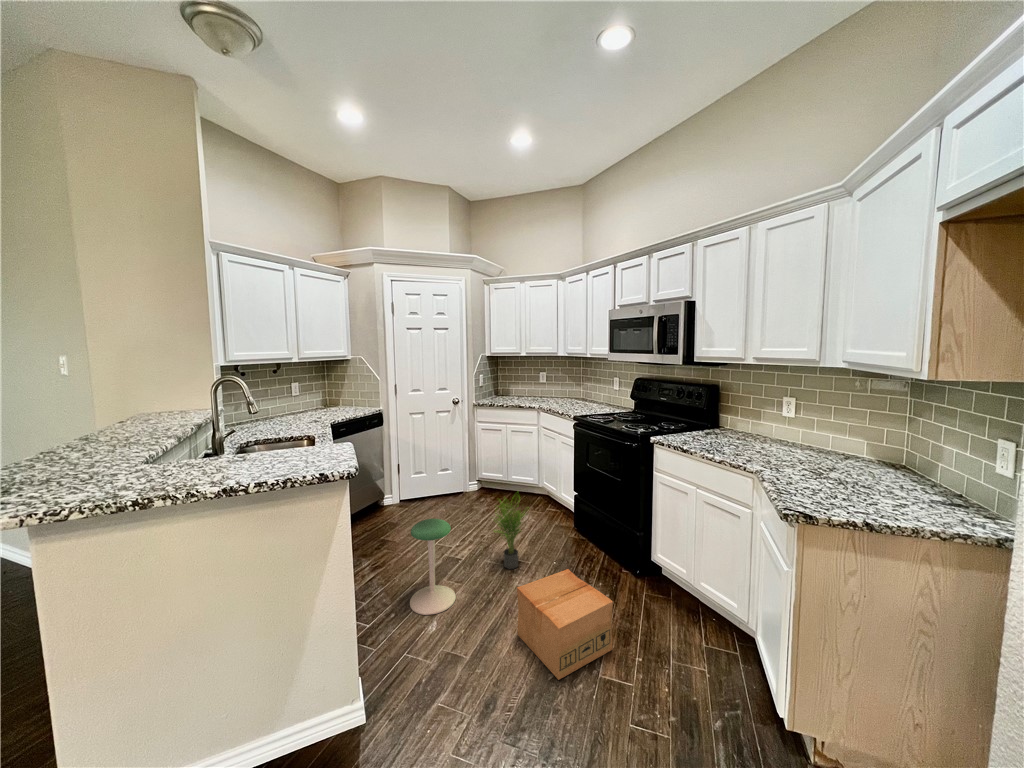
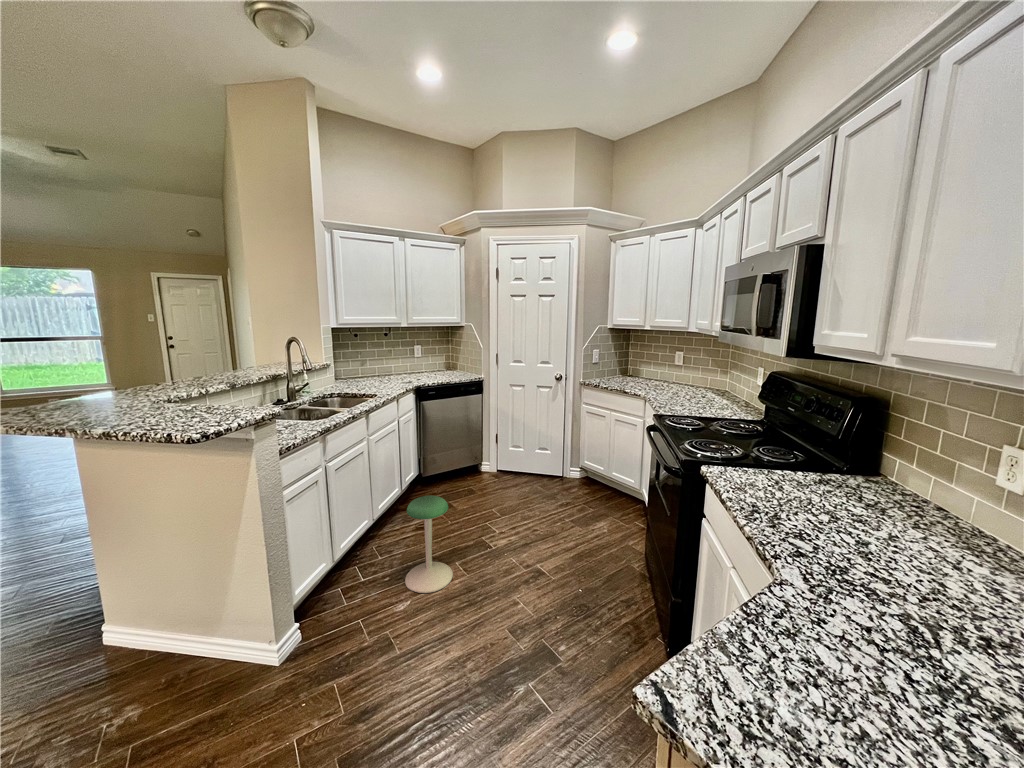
potted plant: present [495,501,523,569] -> none [499,491,560,578]
cardboard box: present [517,569,613,680] -> none [443,604,540,742]

